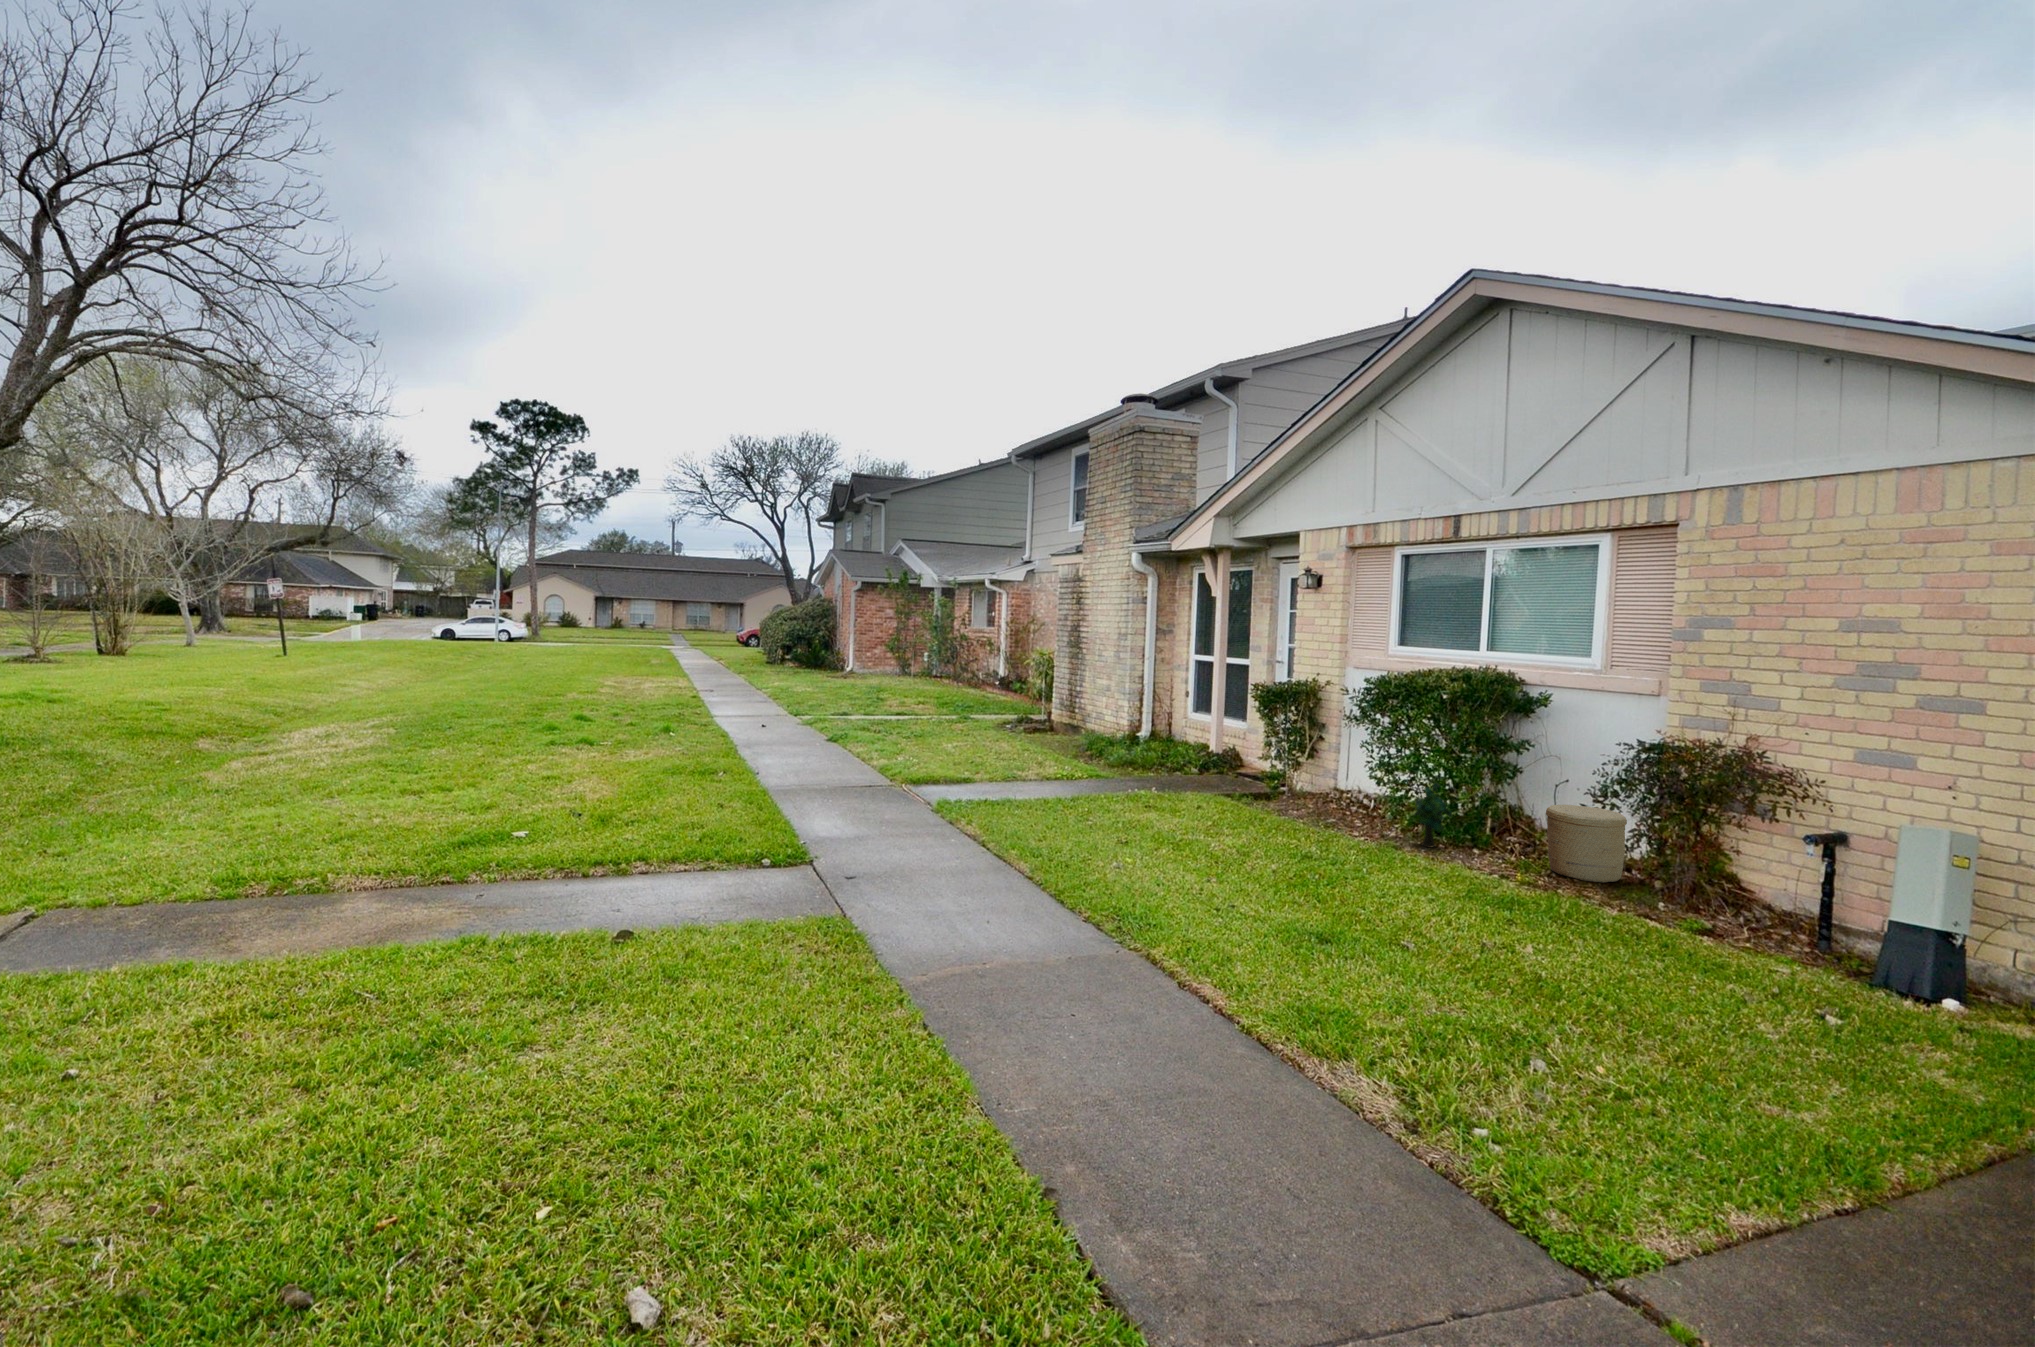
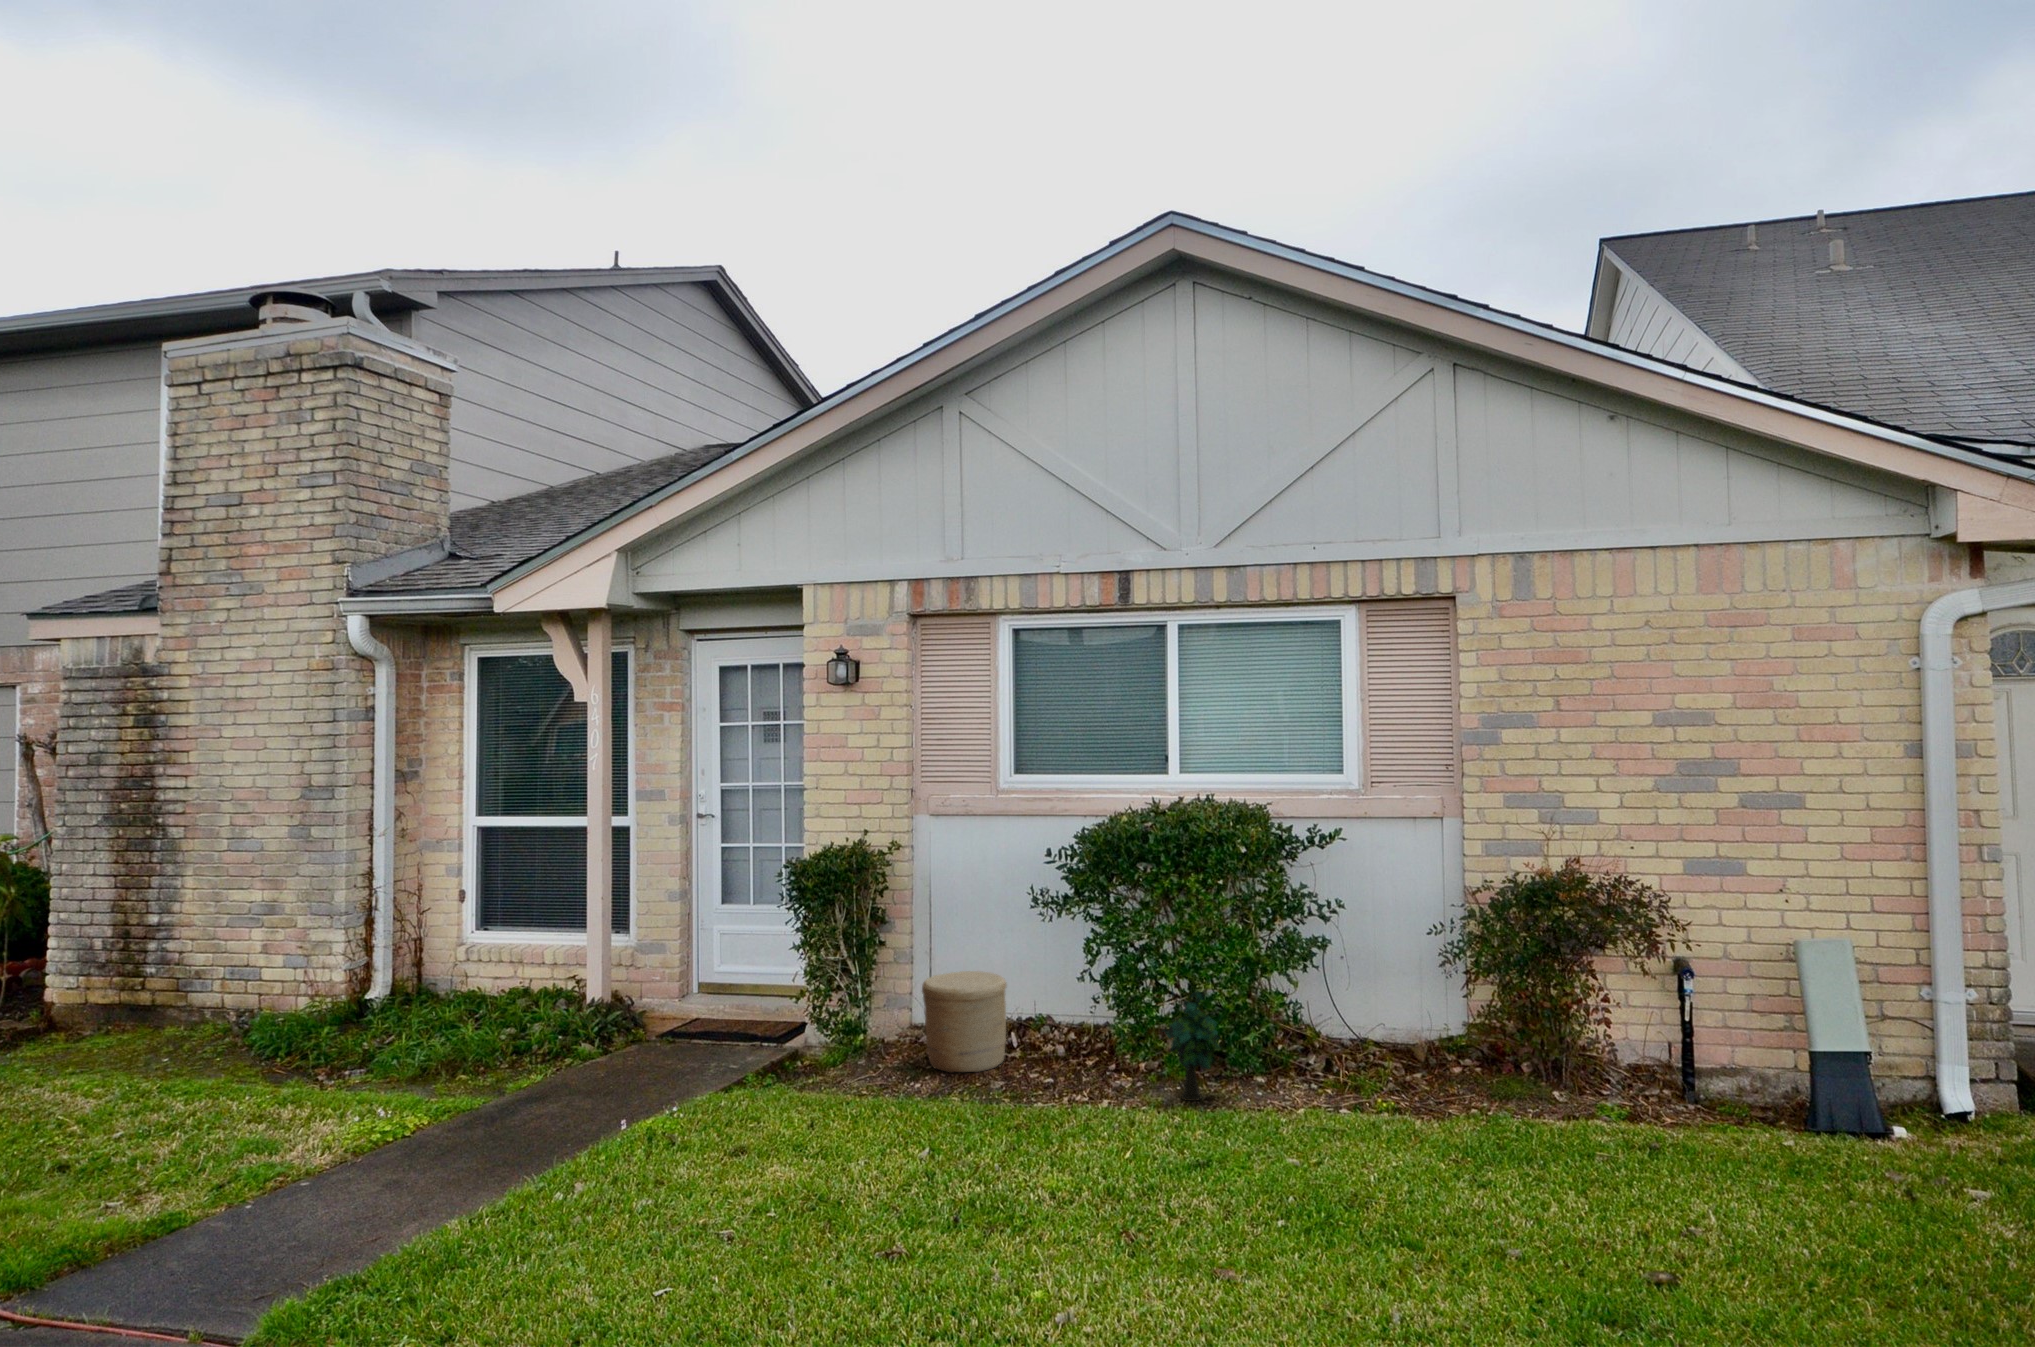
woven basket: present [1546,805,1627,883] -> present [922,971,1007,1073]

